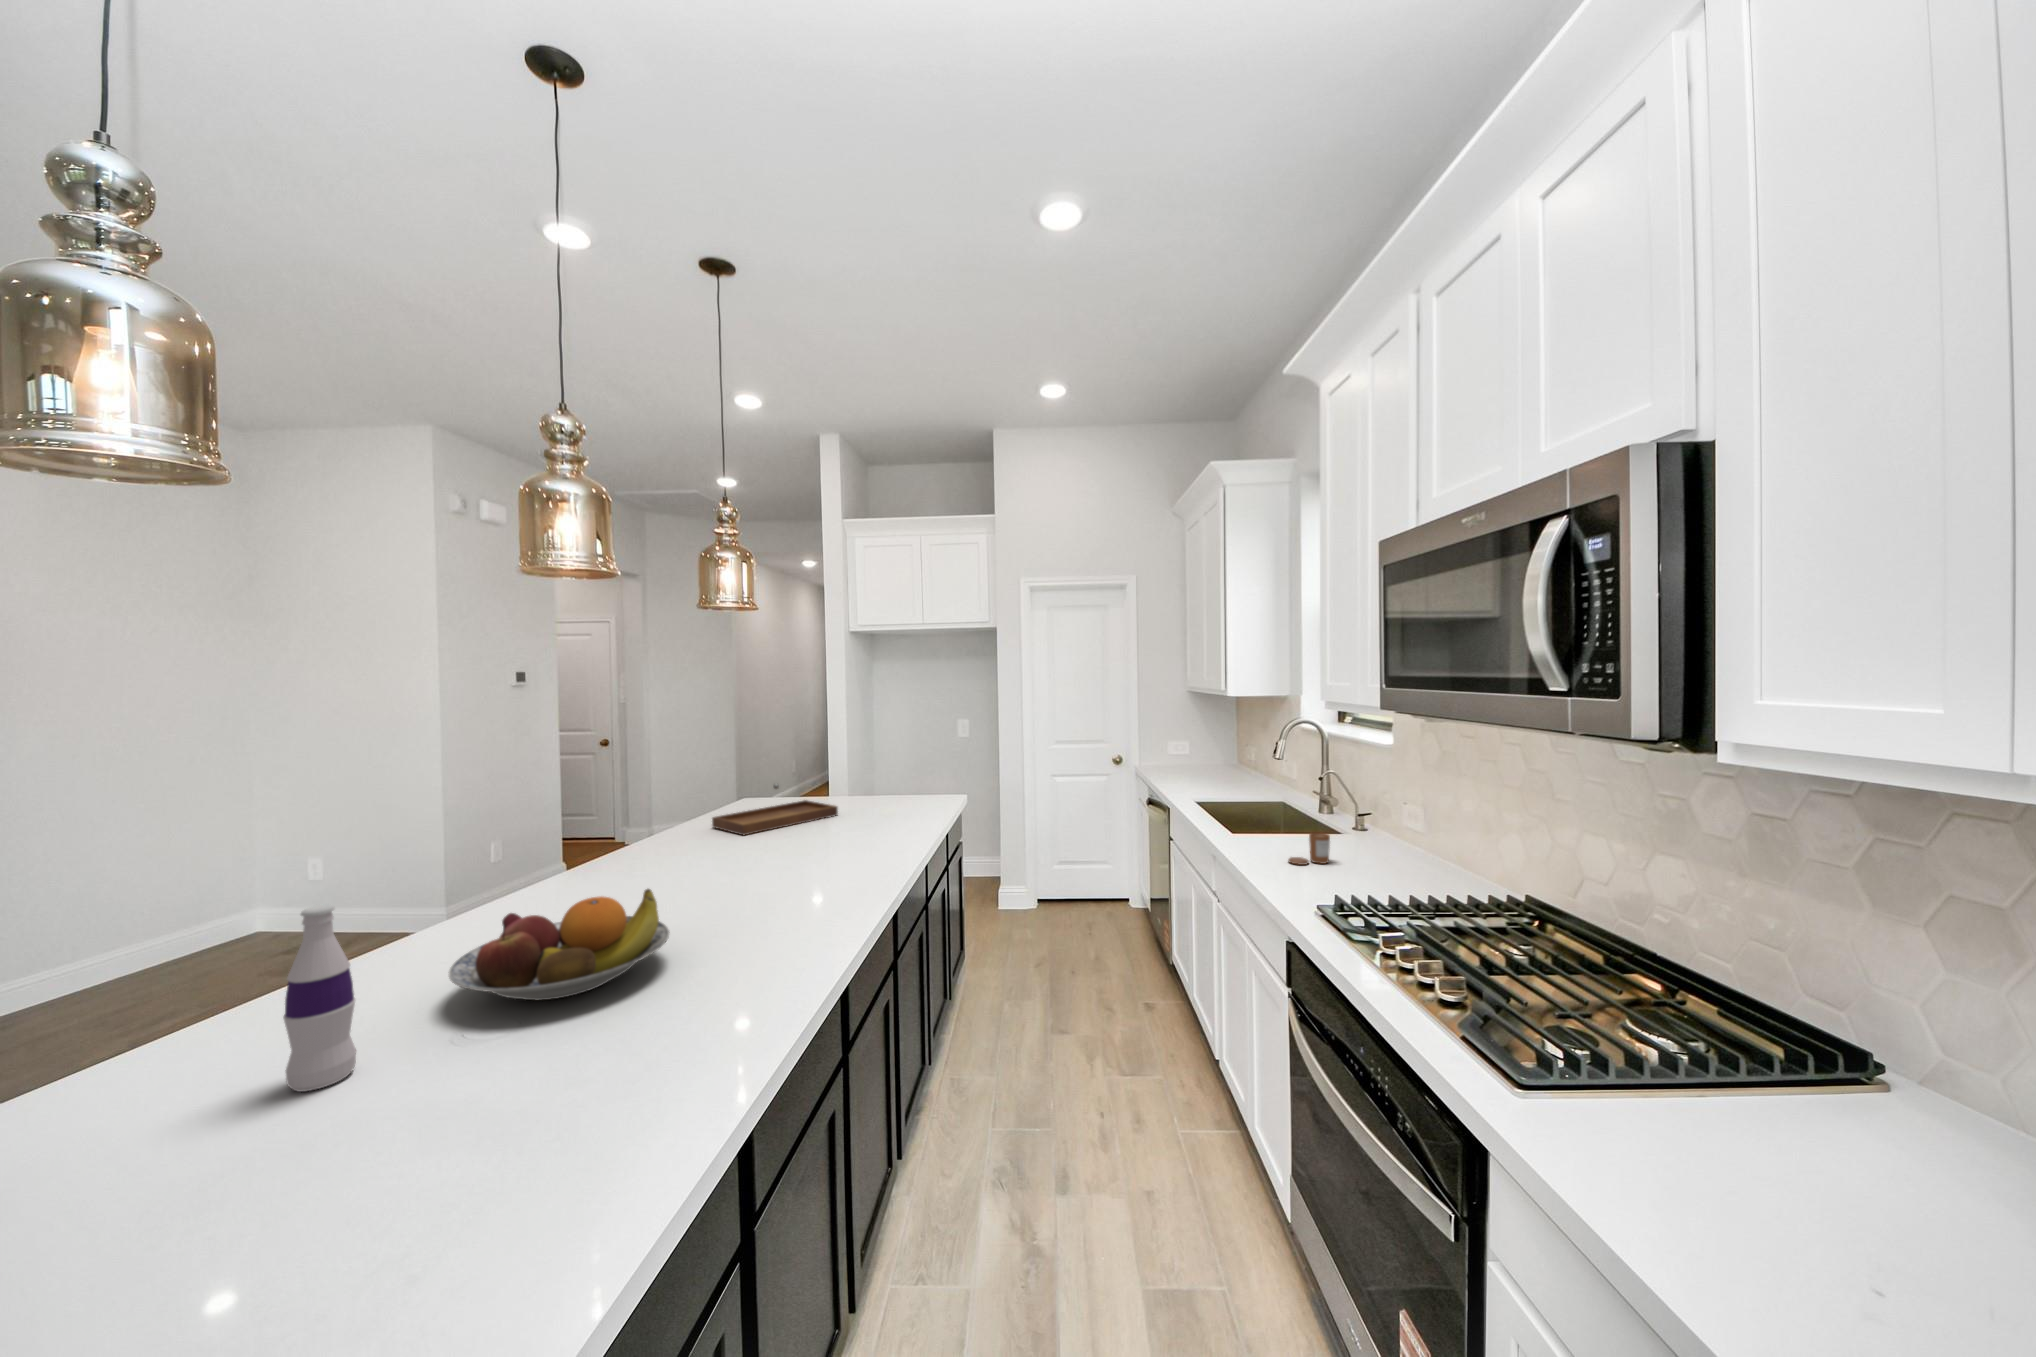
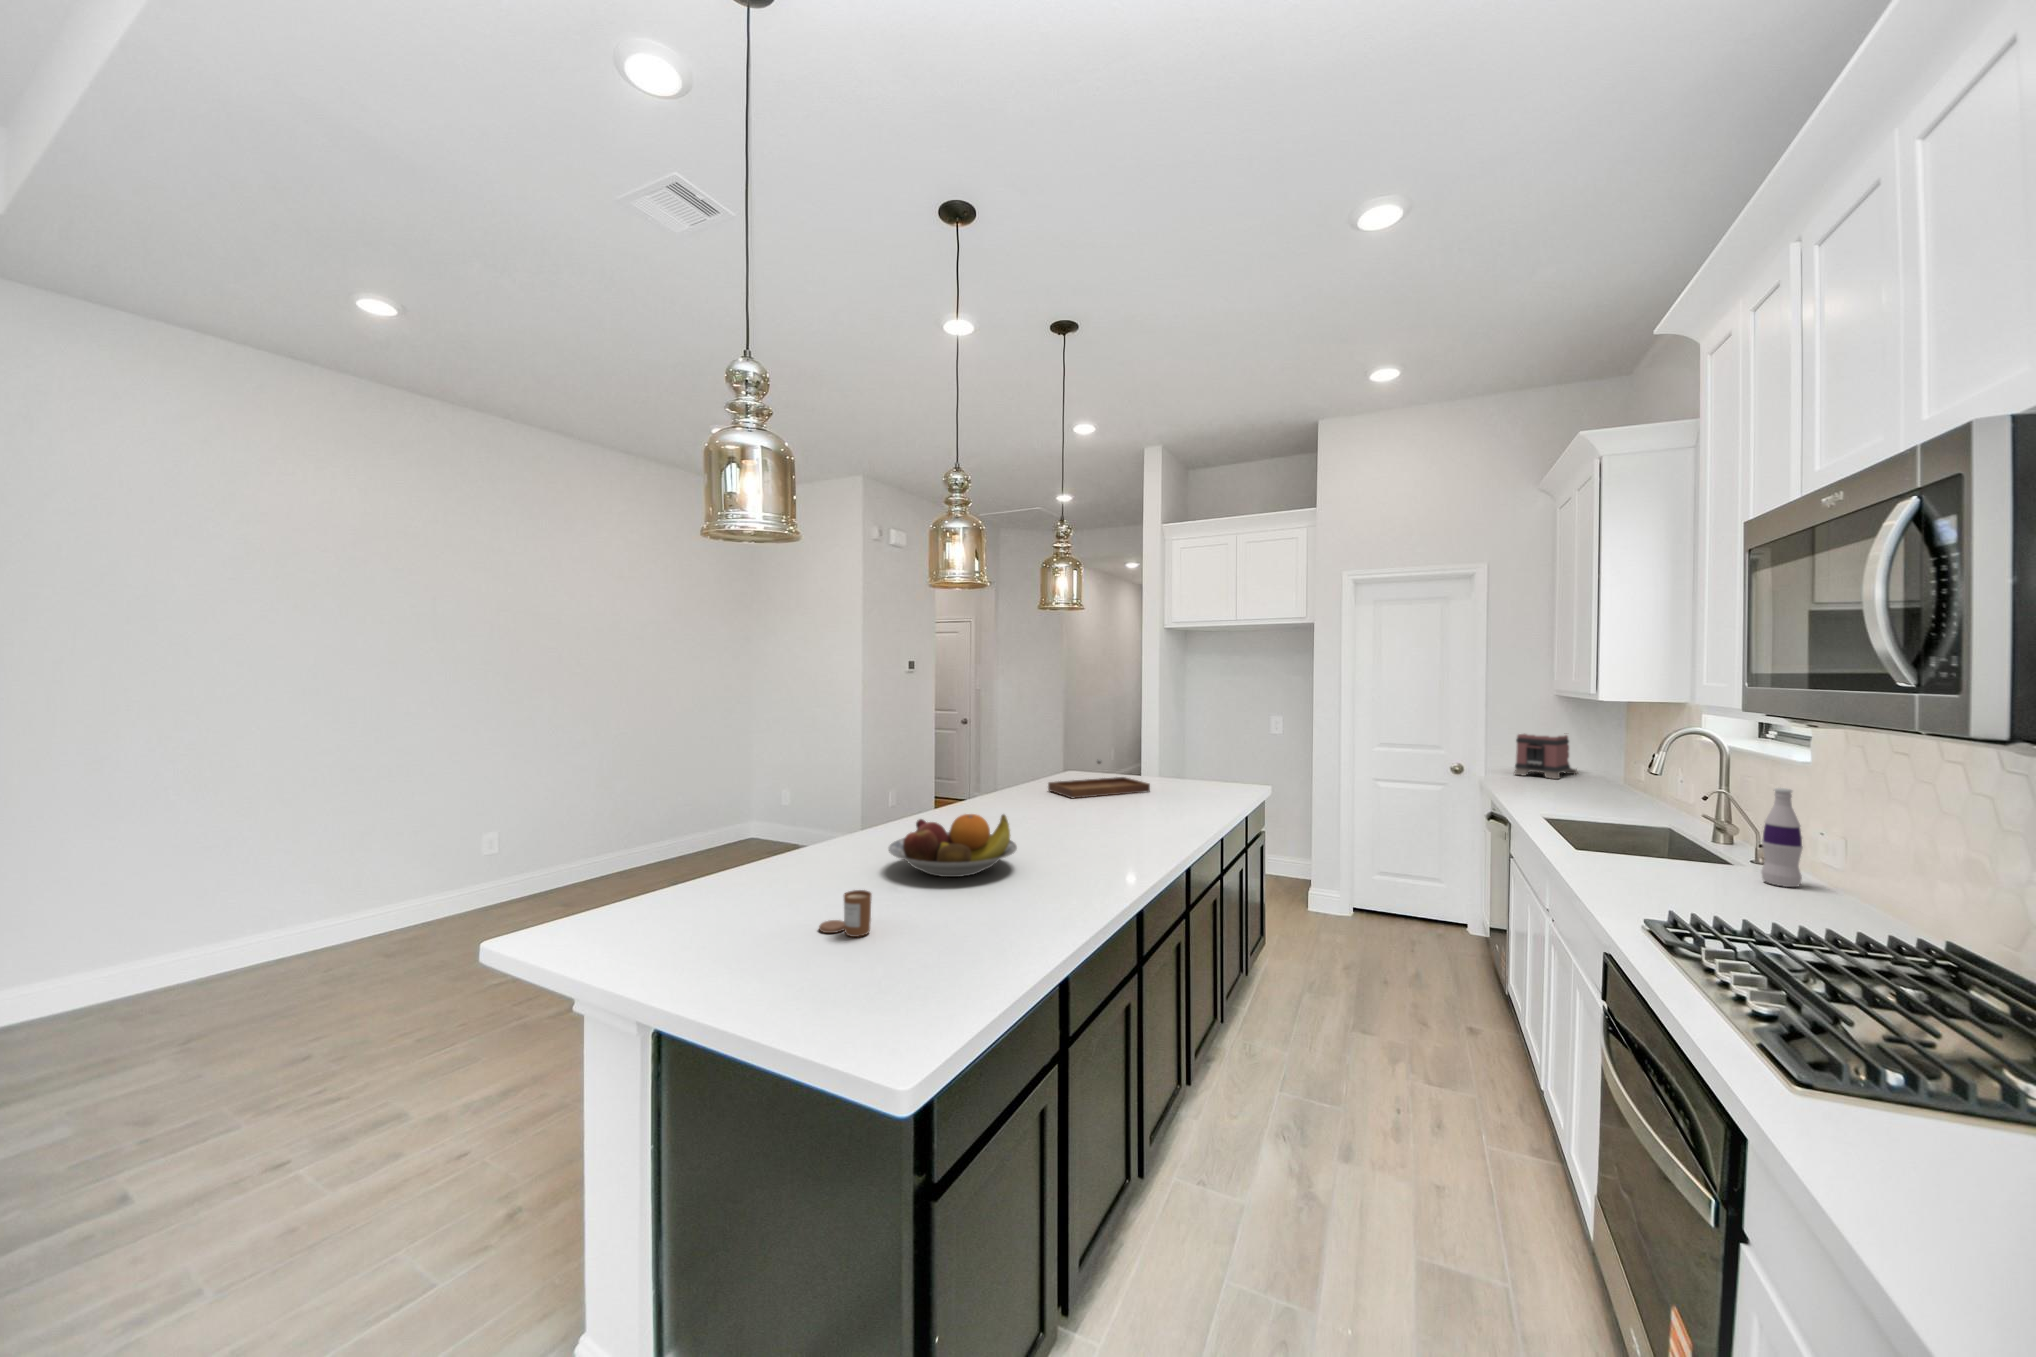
toaster: none [1163,721,1209,763] -> present [1513,734,1578,779]
candle: present [1288,832,1330,865] -> present [819,890,871,937]
bottle: present [283,904,356,1092] -> present [1761,788,1803,887]

